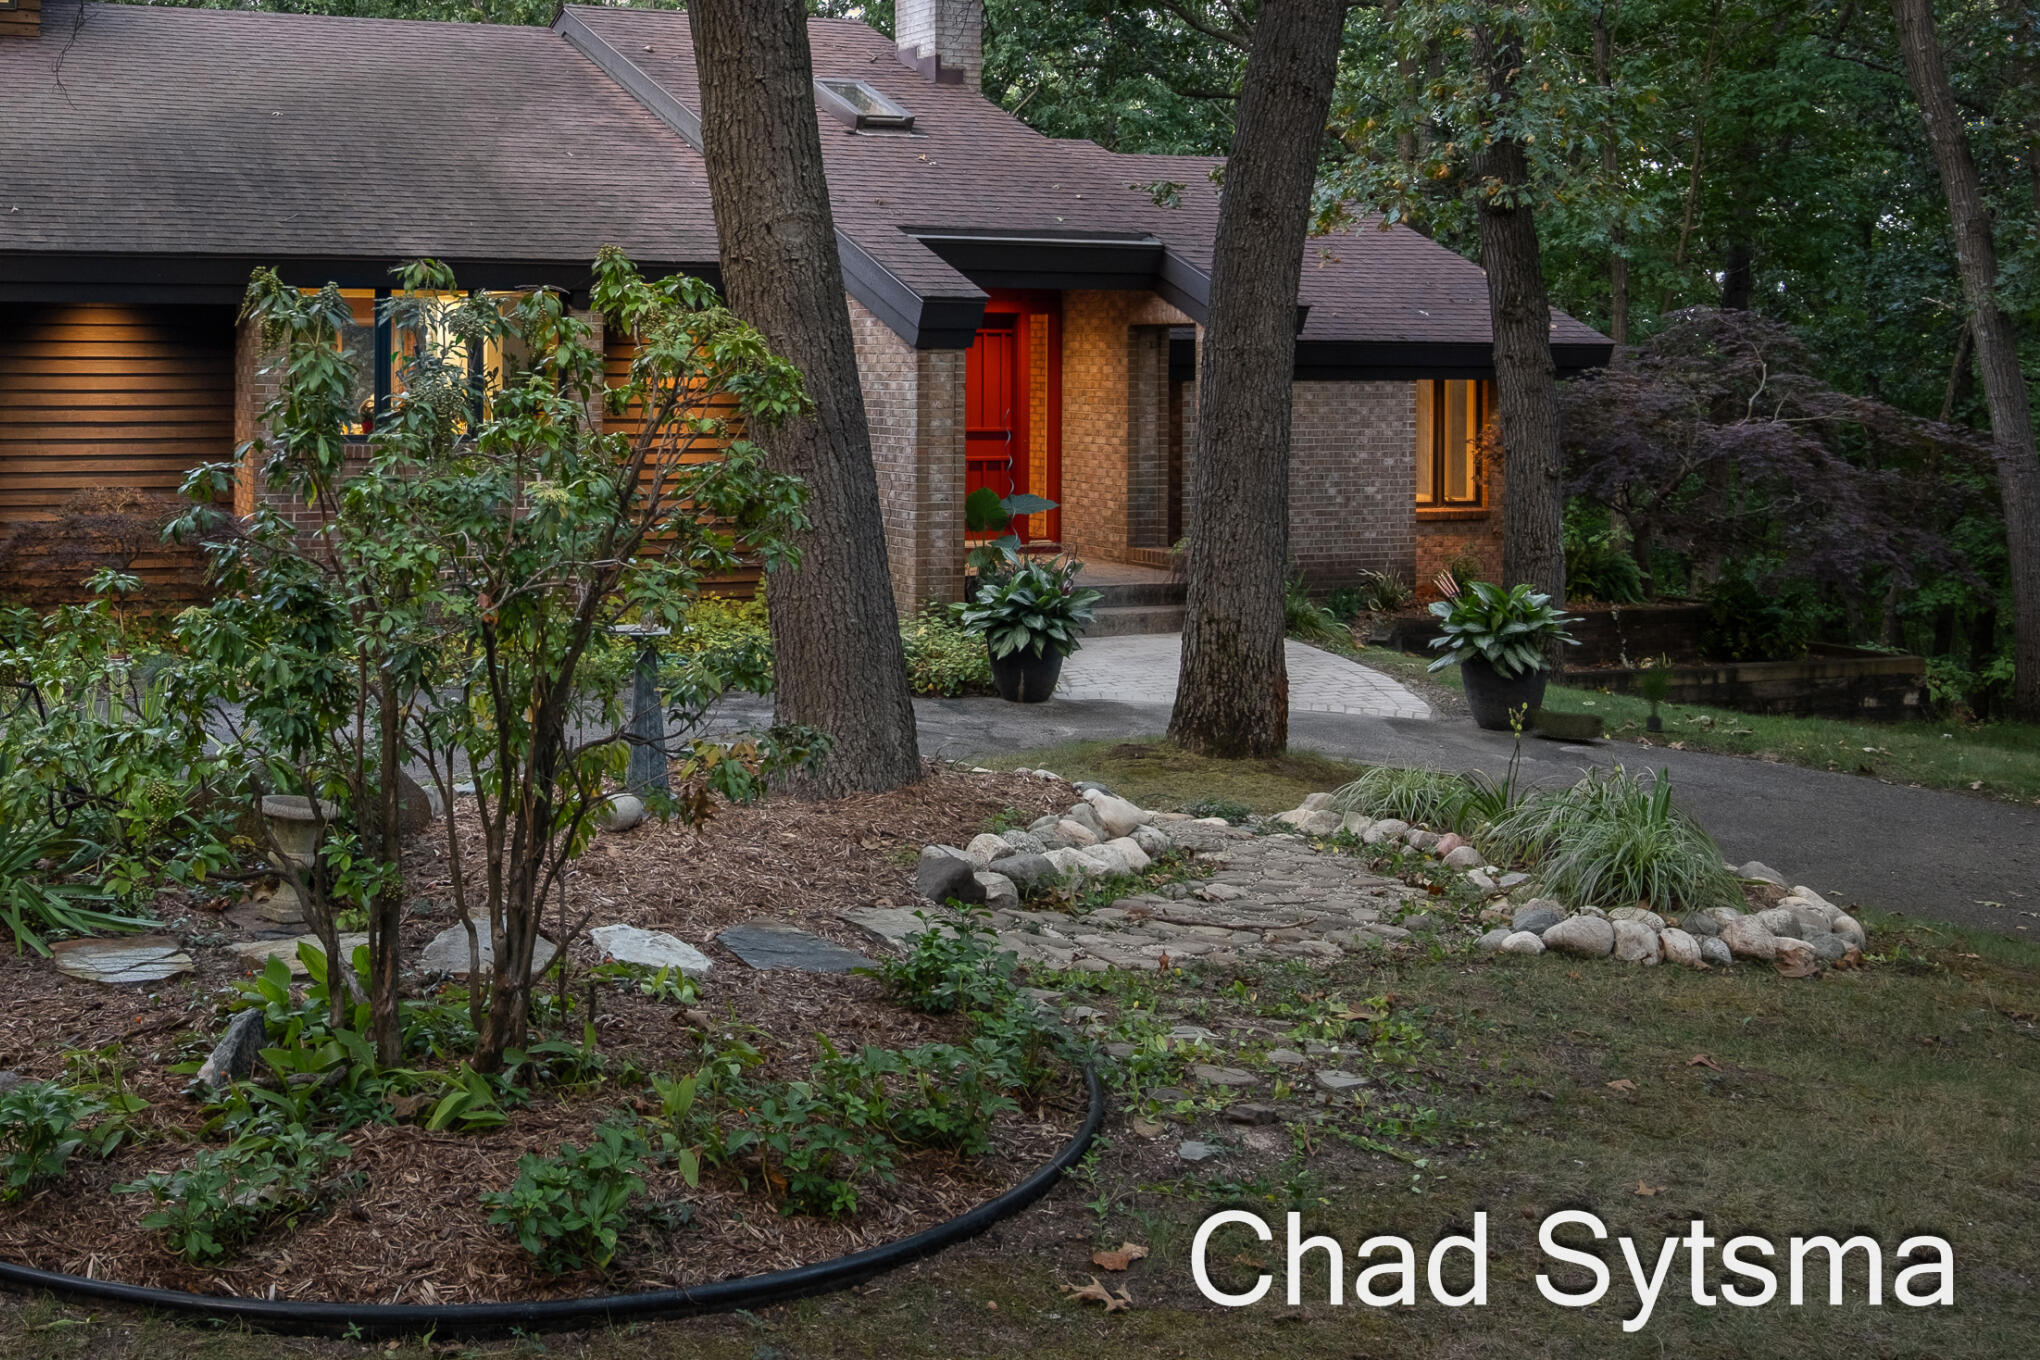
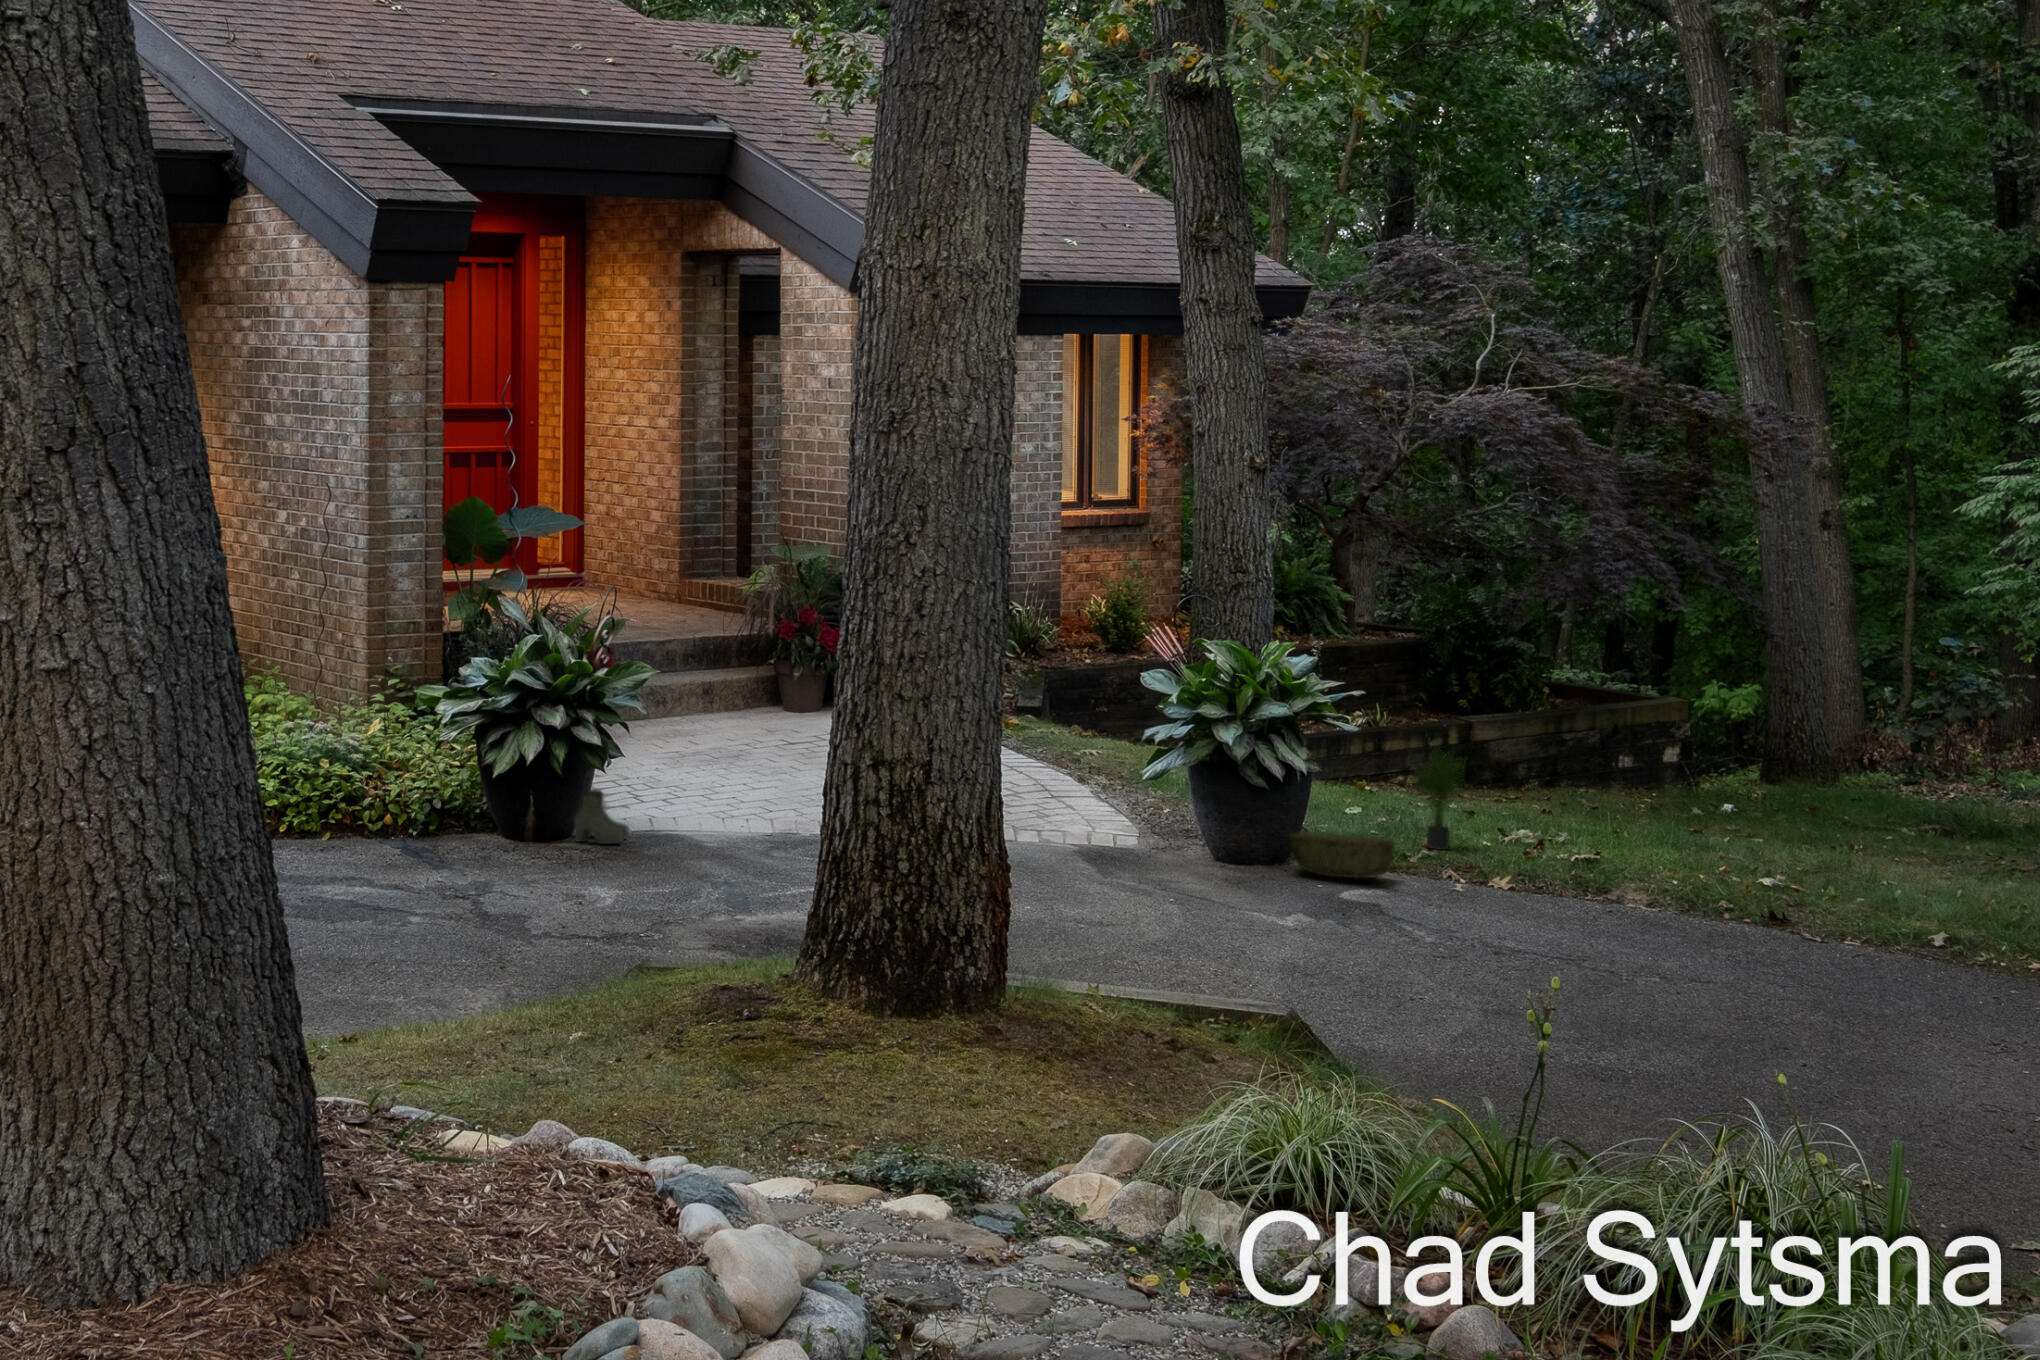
boots: none [1050,668,1085,700] -> present [574,790,629,844]

